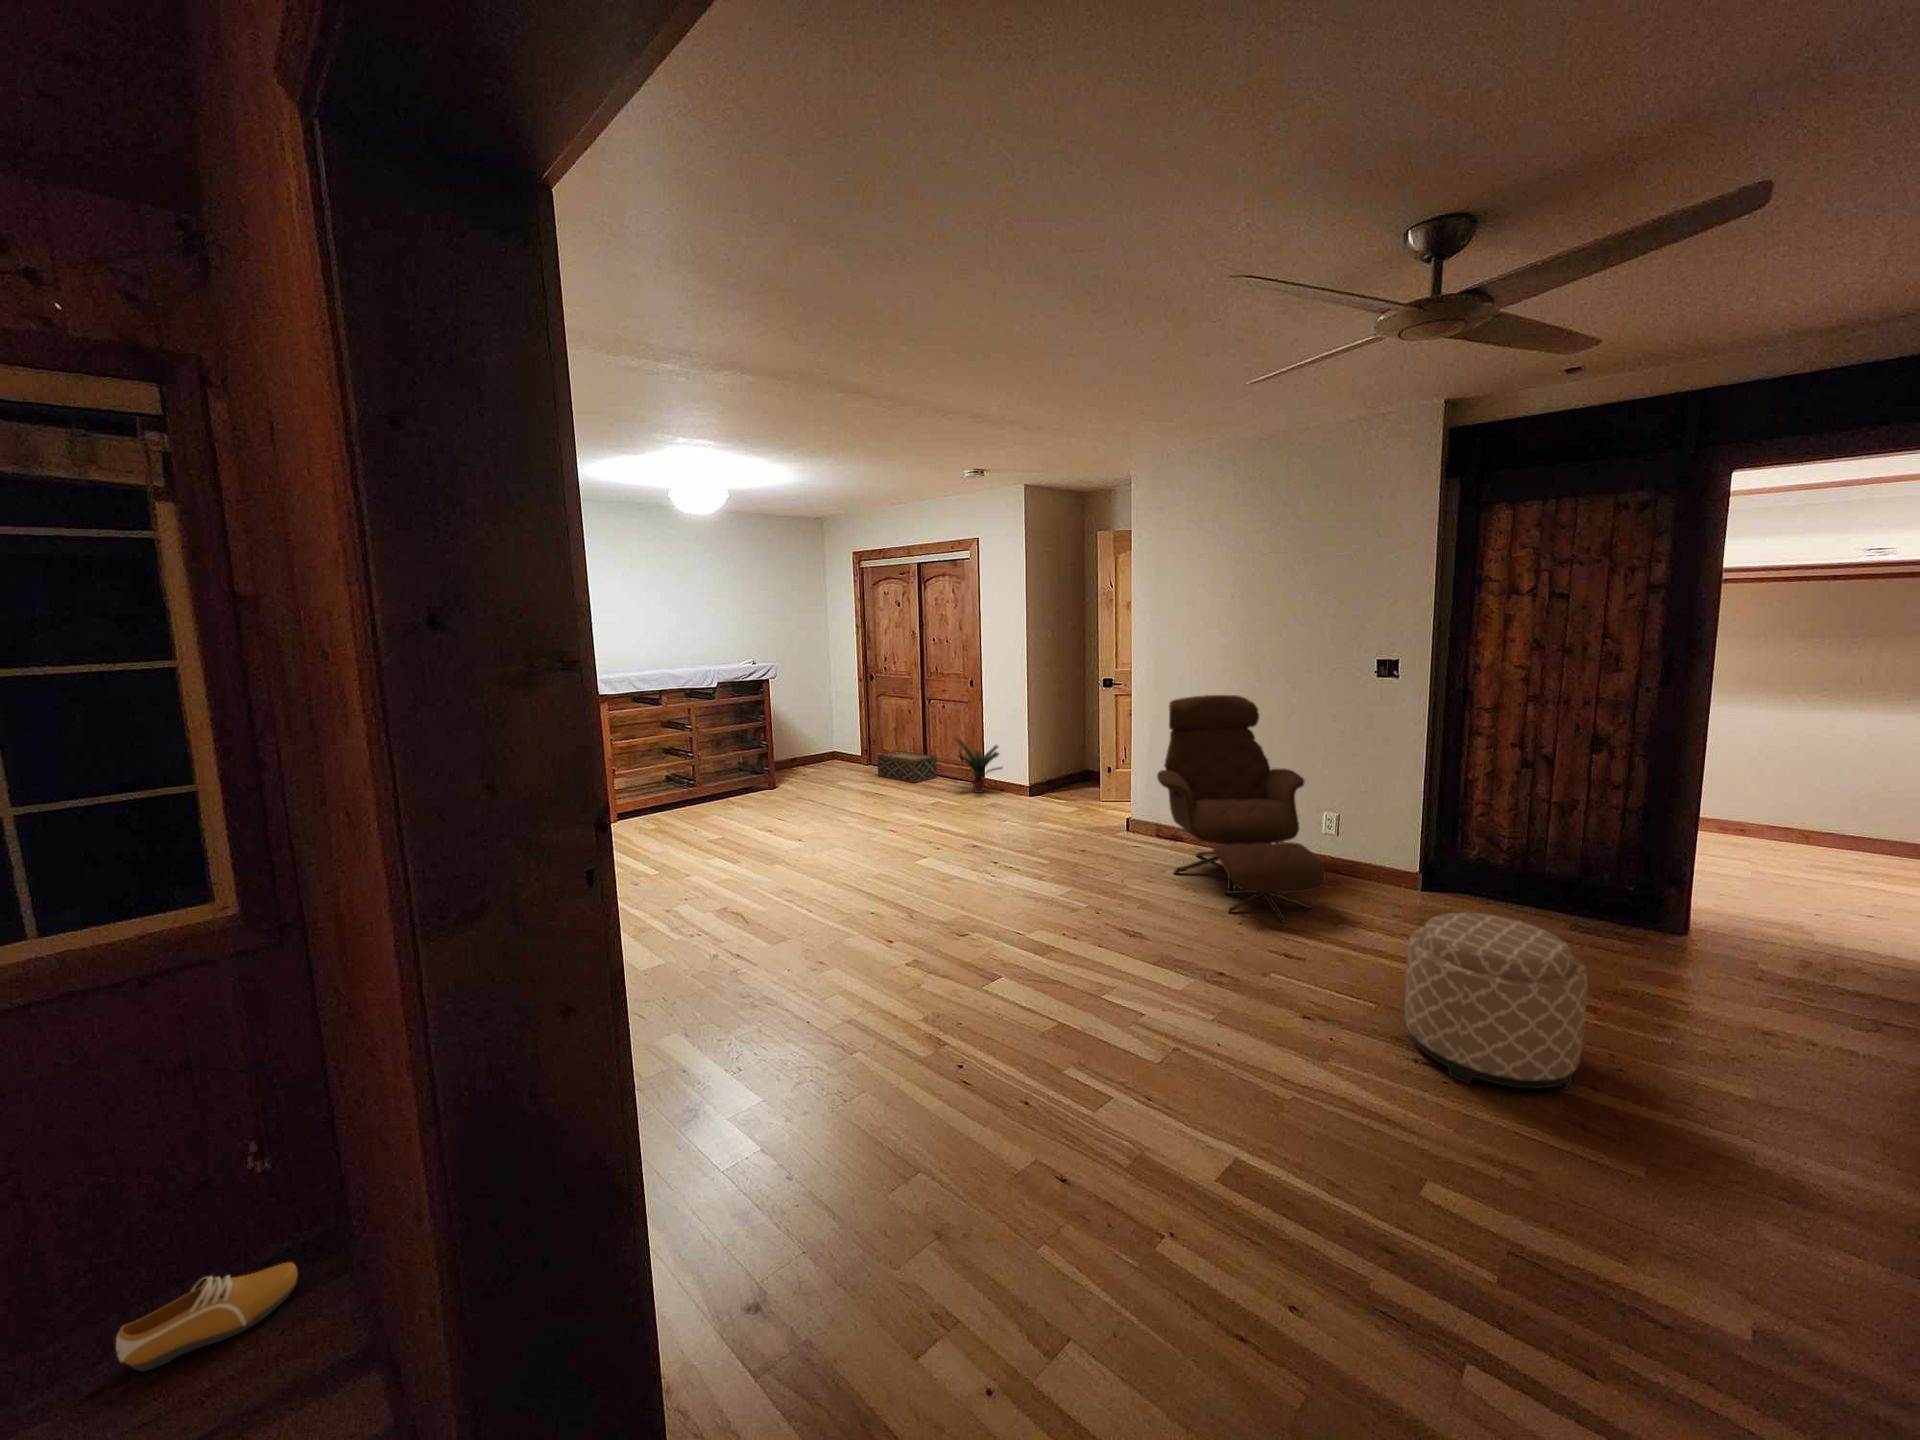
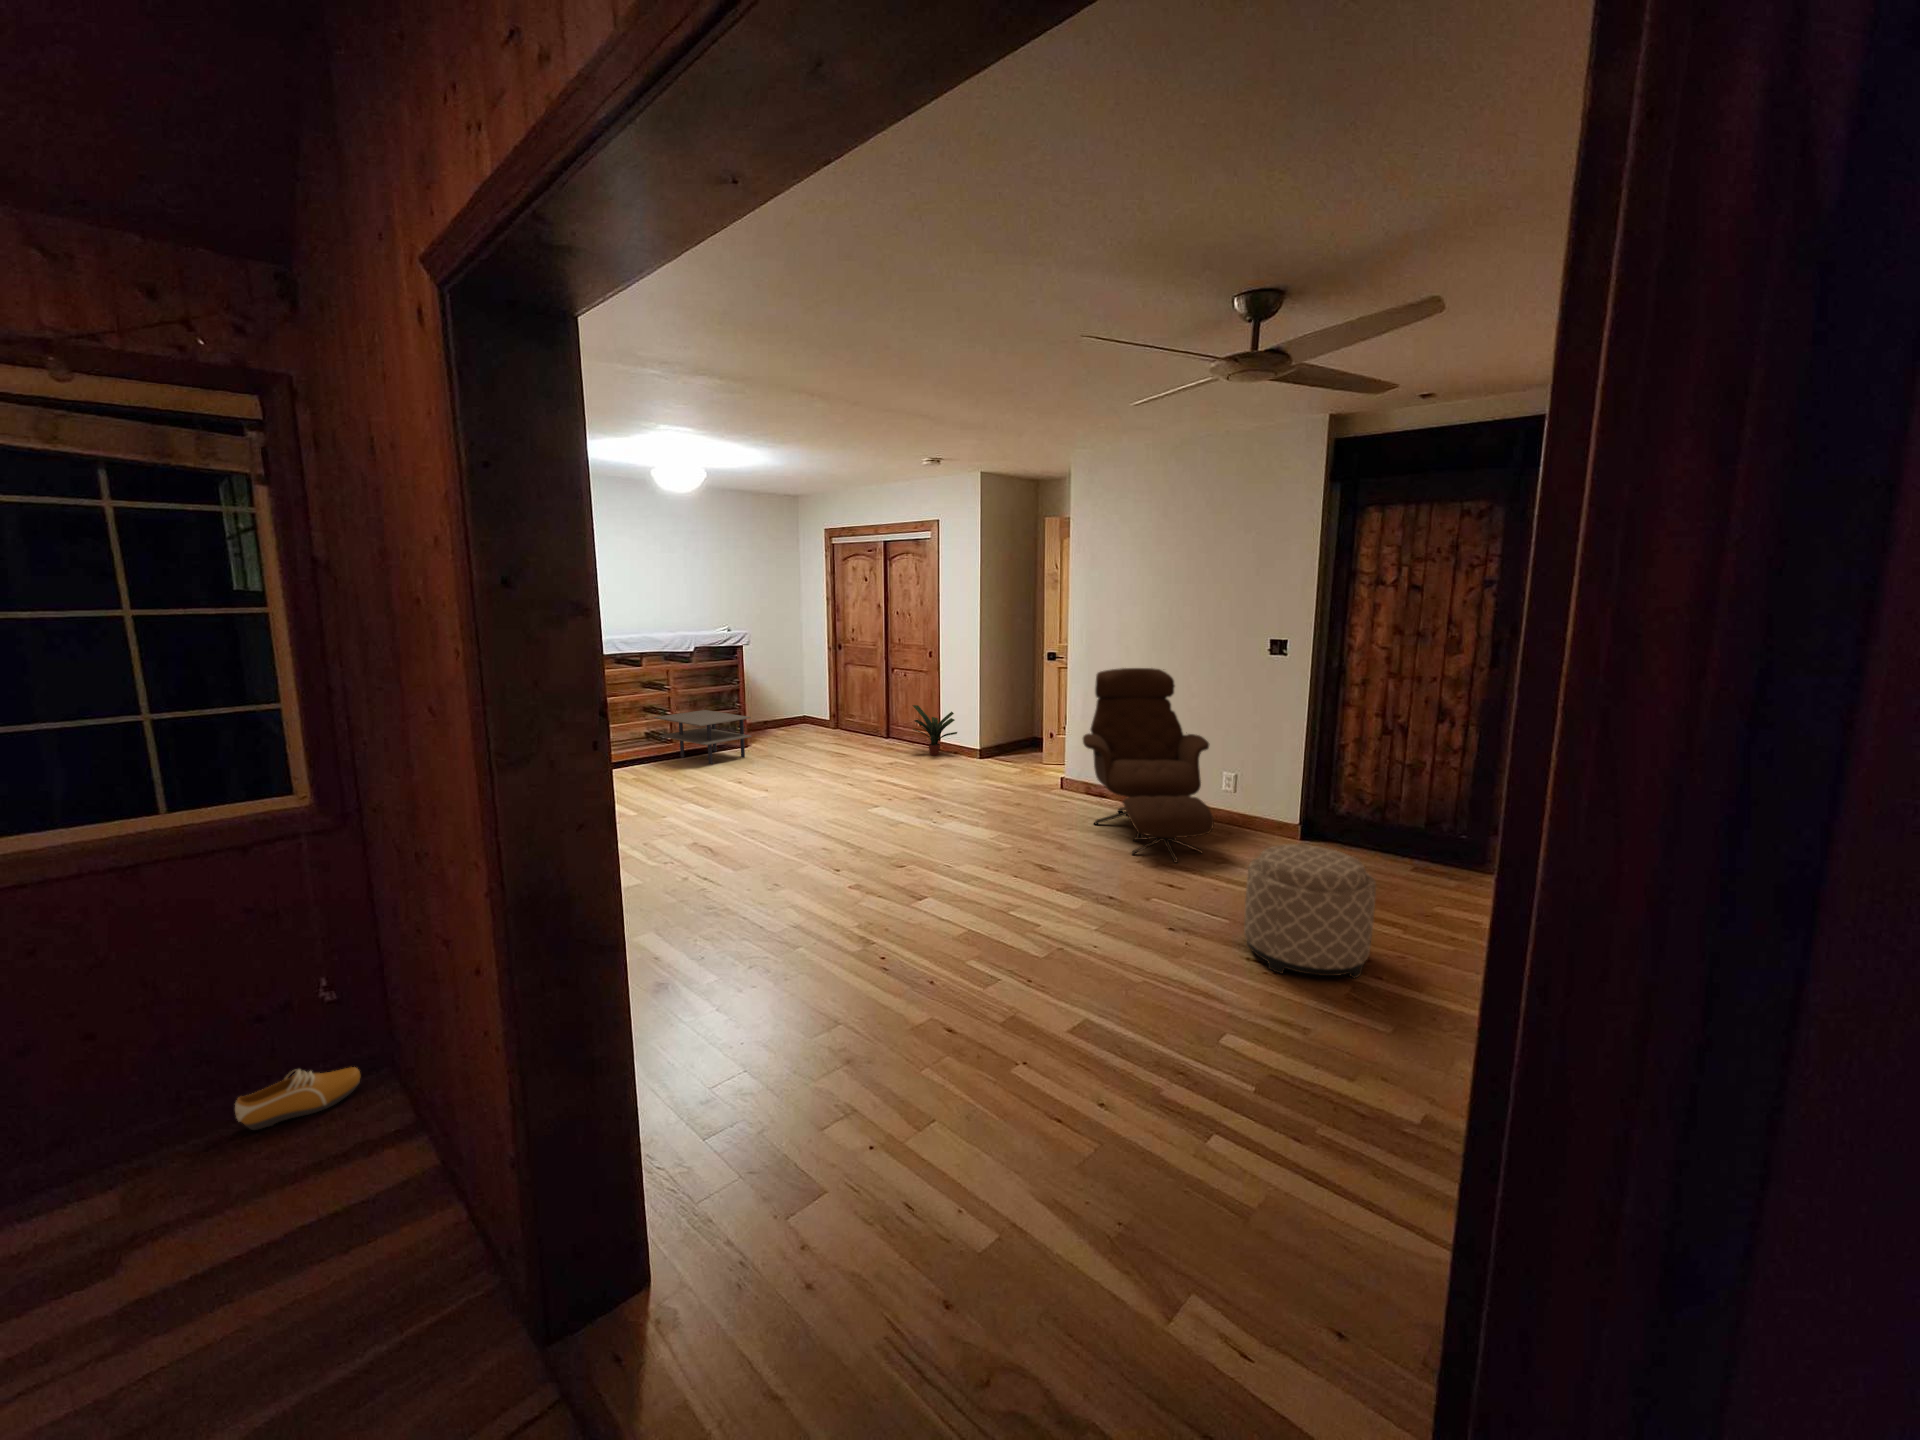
side table: none [679,749,783,808] -> present [654,710,751,764]
woven basket: present [877,751,937,783] -> none [842,716,897,746]

